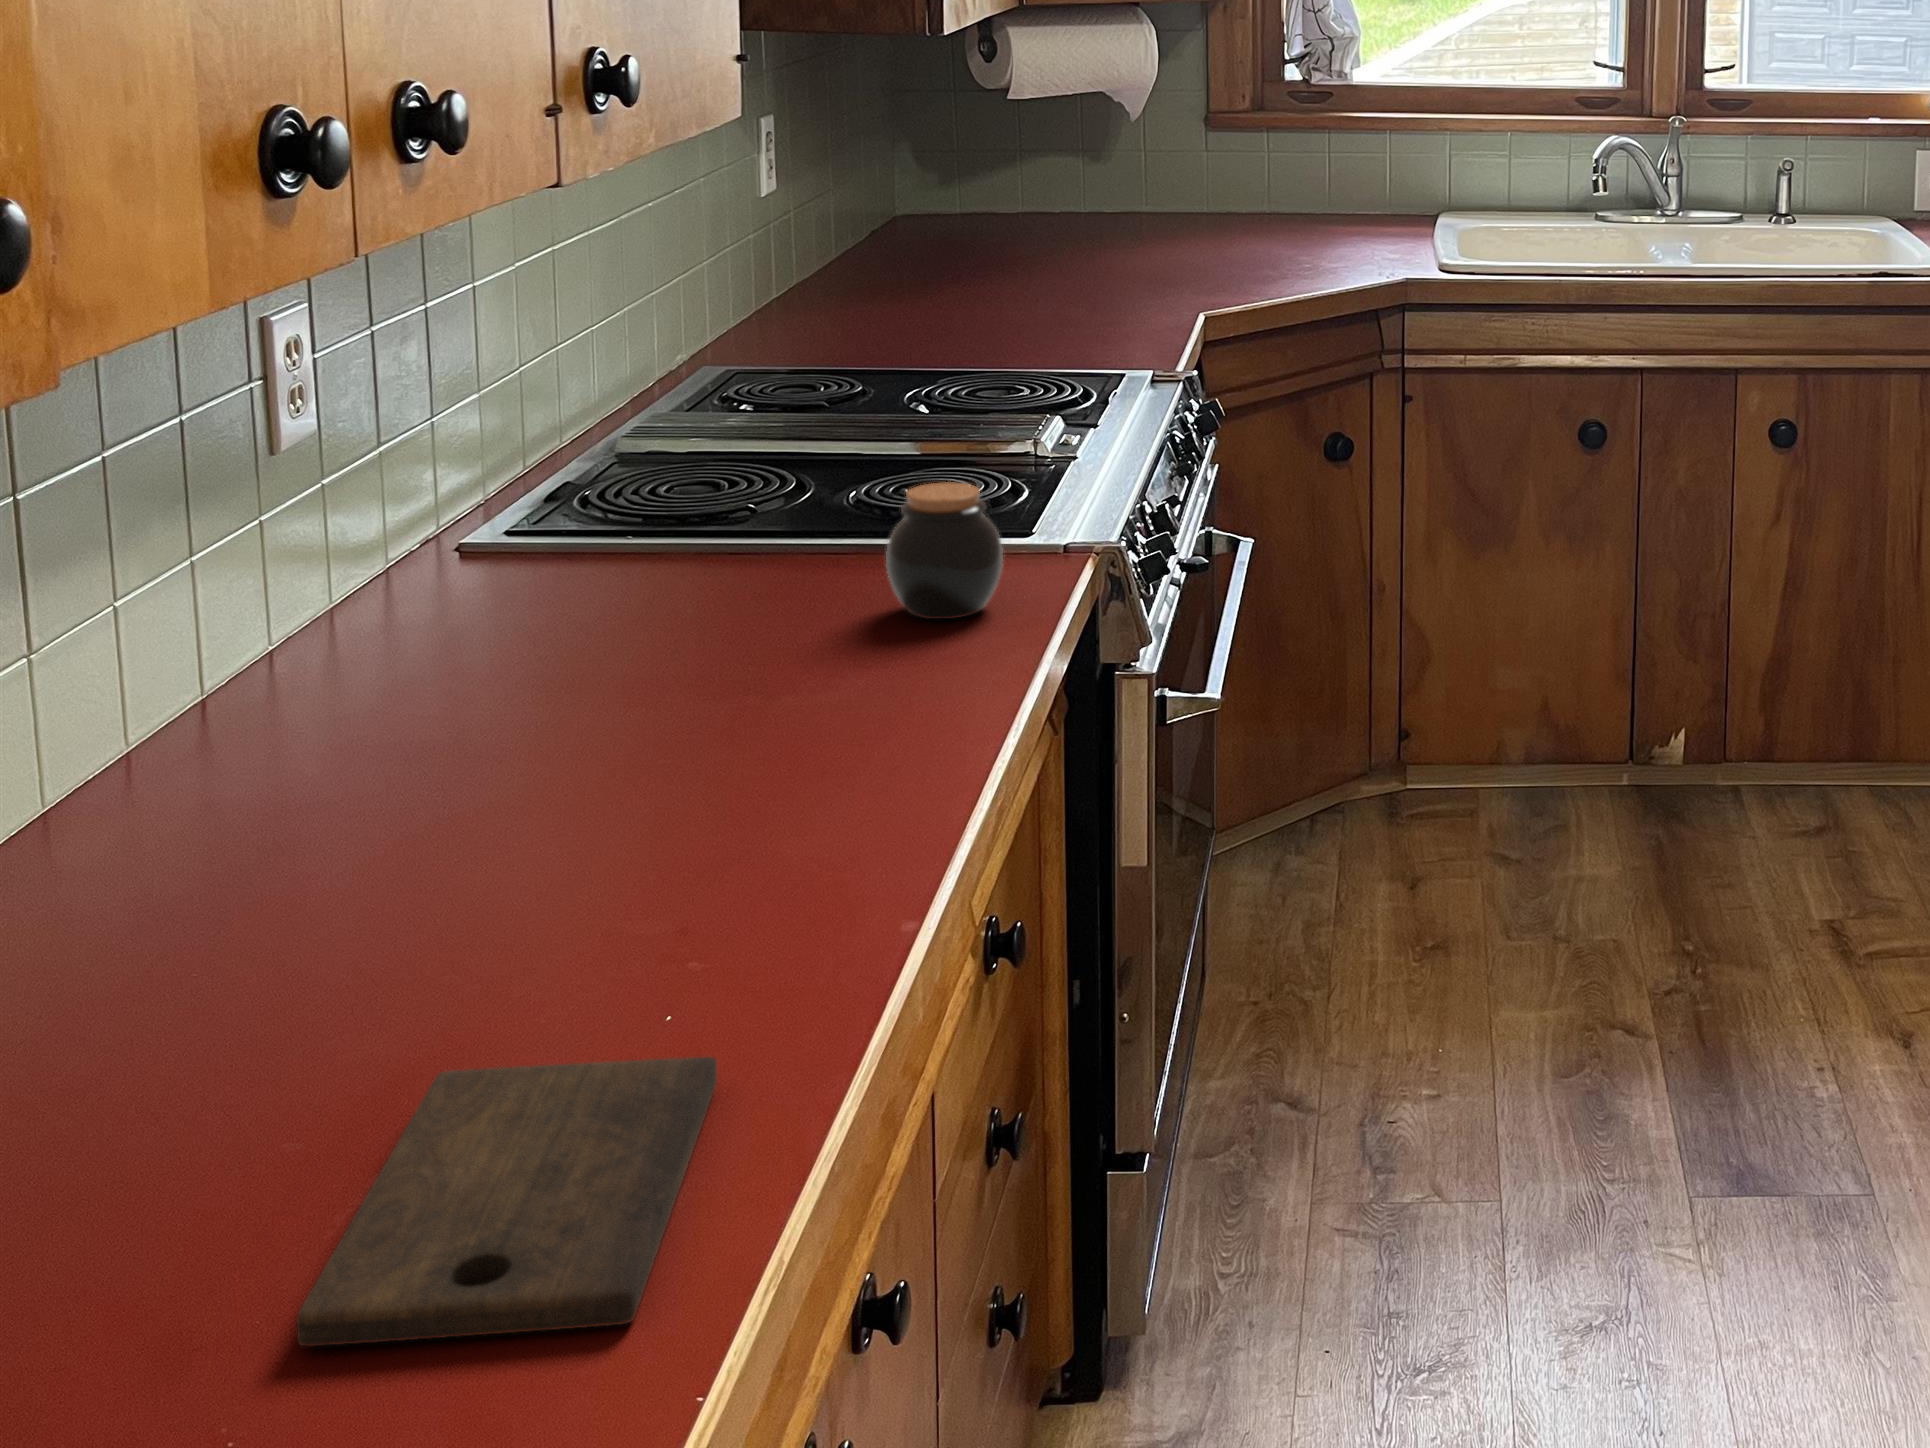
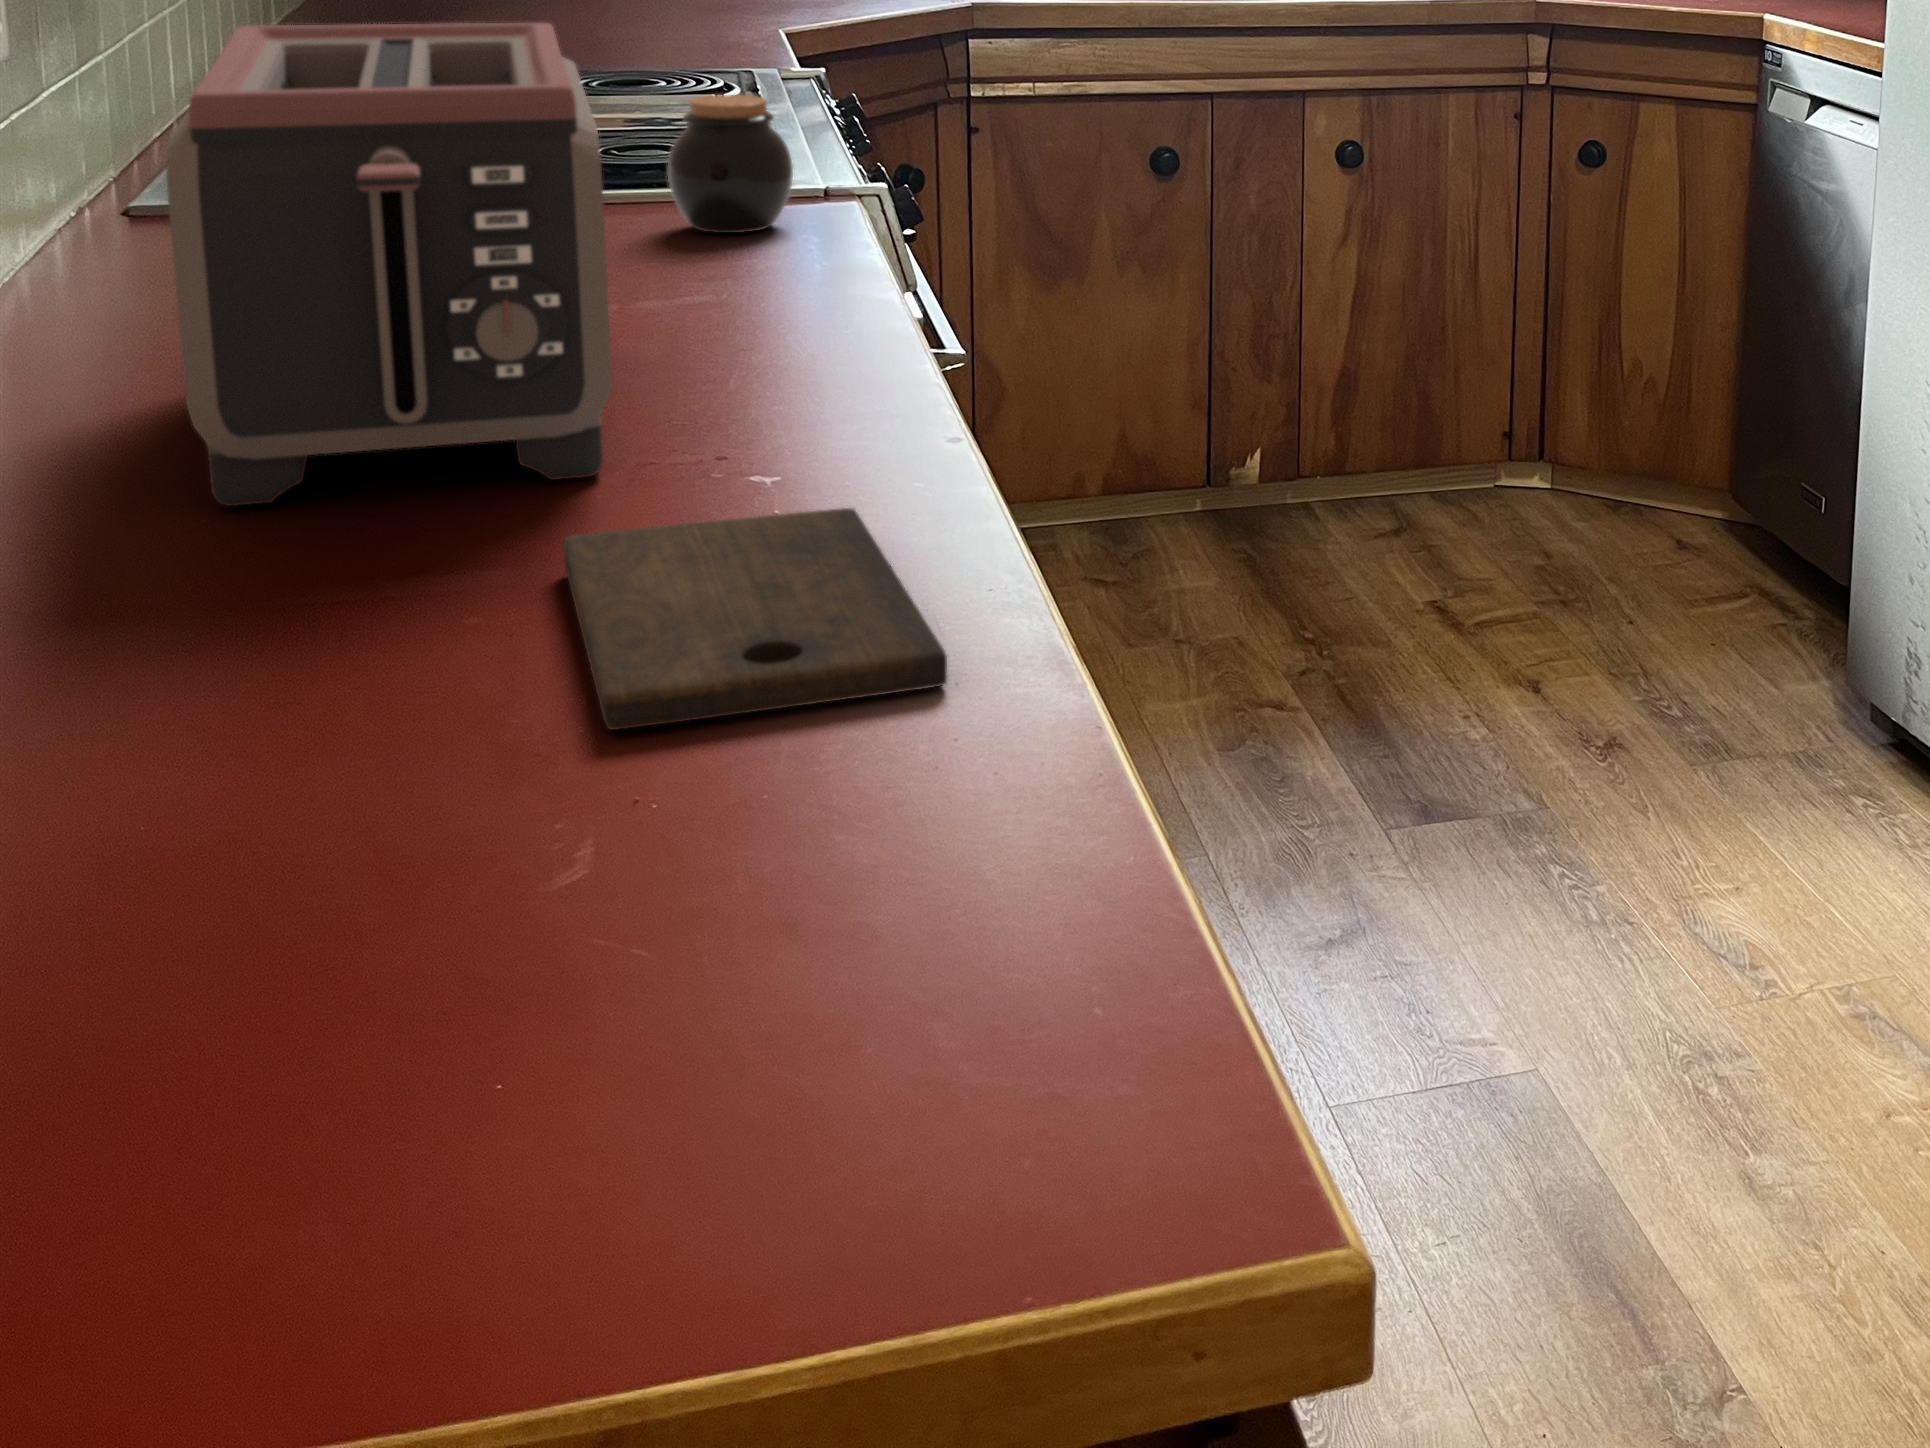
toaster: none [186,482,688,979] -> present [166,22,612,506]

